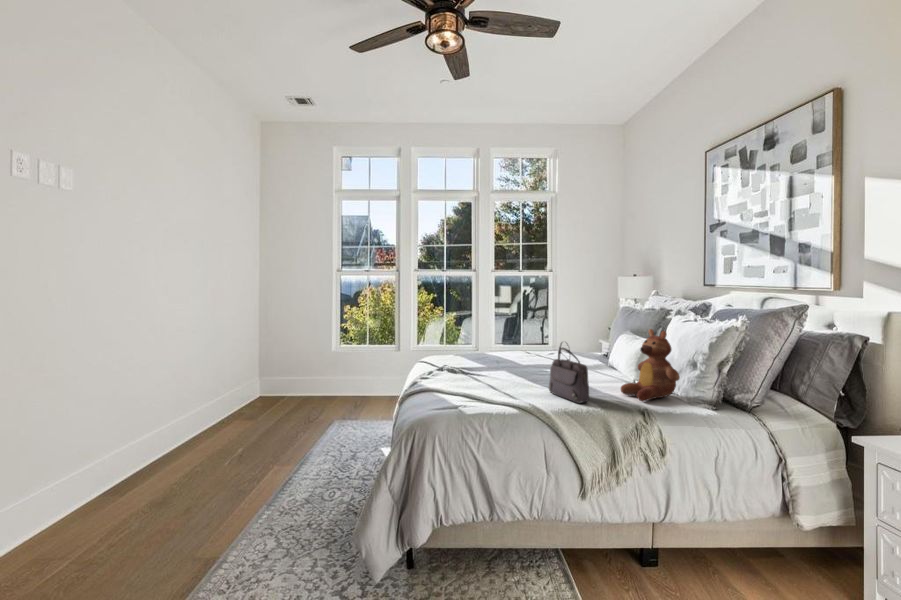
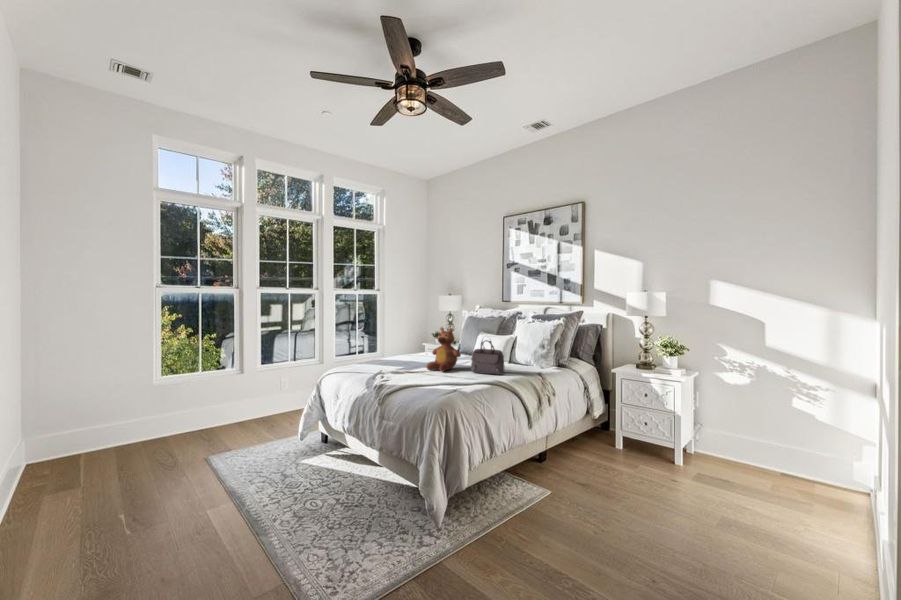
teddy bear: present [621,329,680,401] -> present [427,327,461,372]

